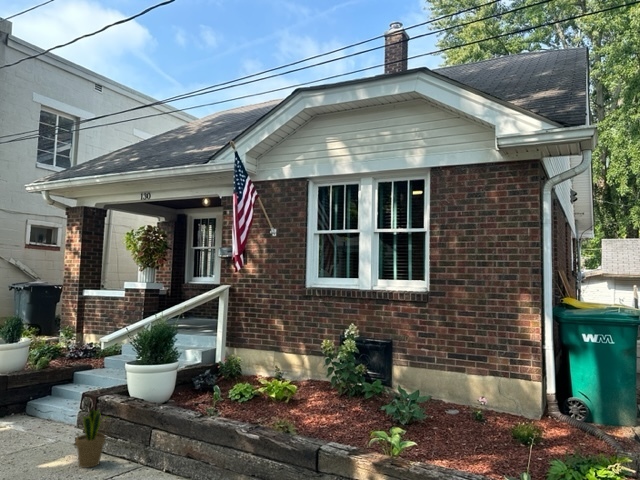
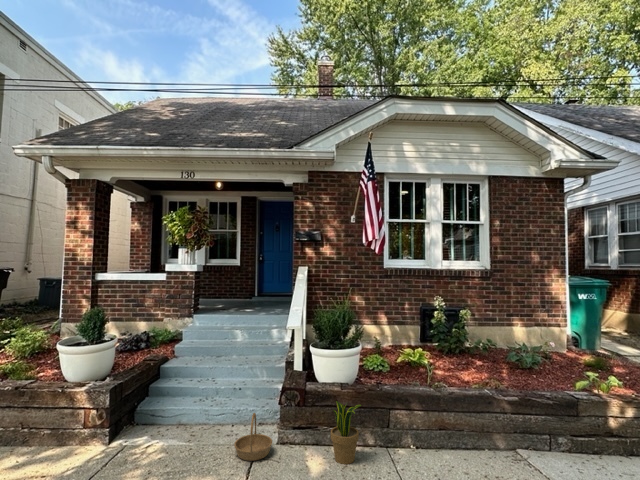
basket: none [23,410,61,450] -> present [234,413,272,461]

